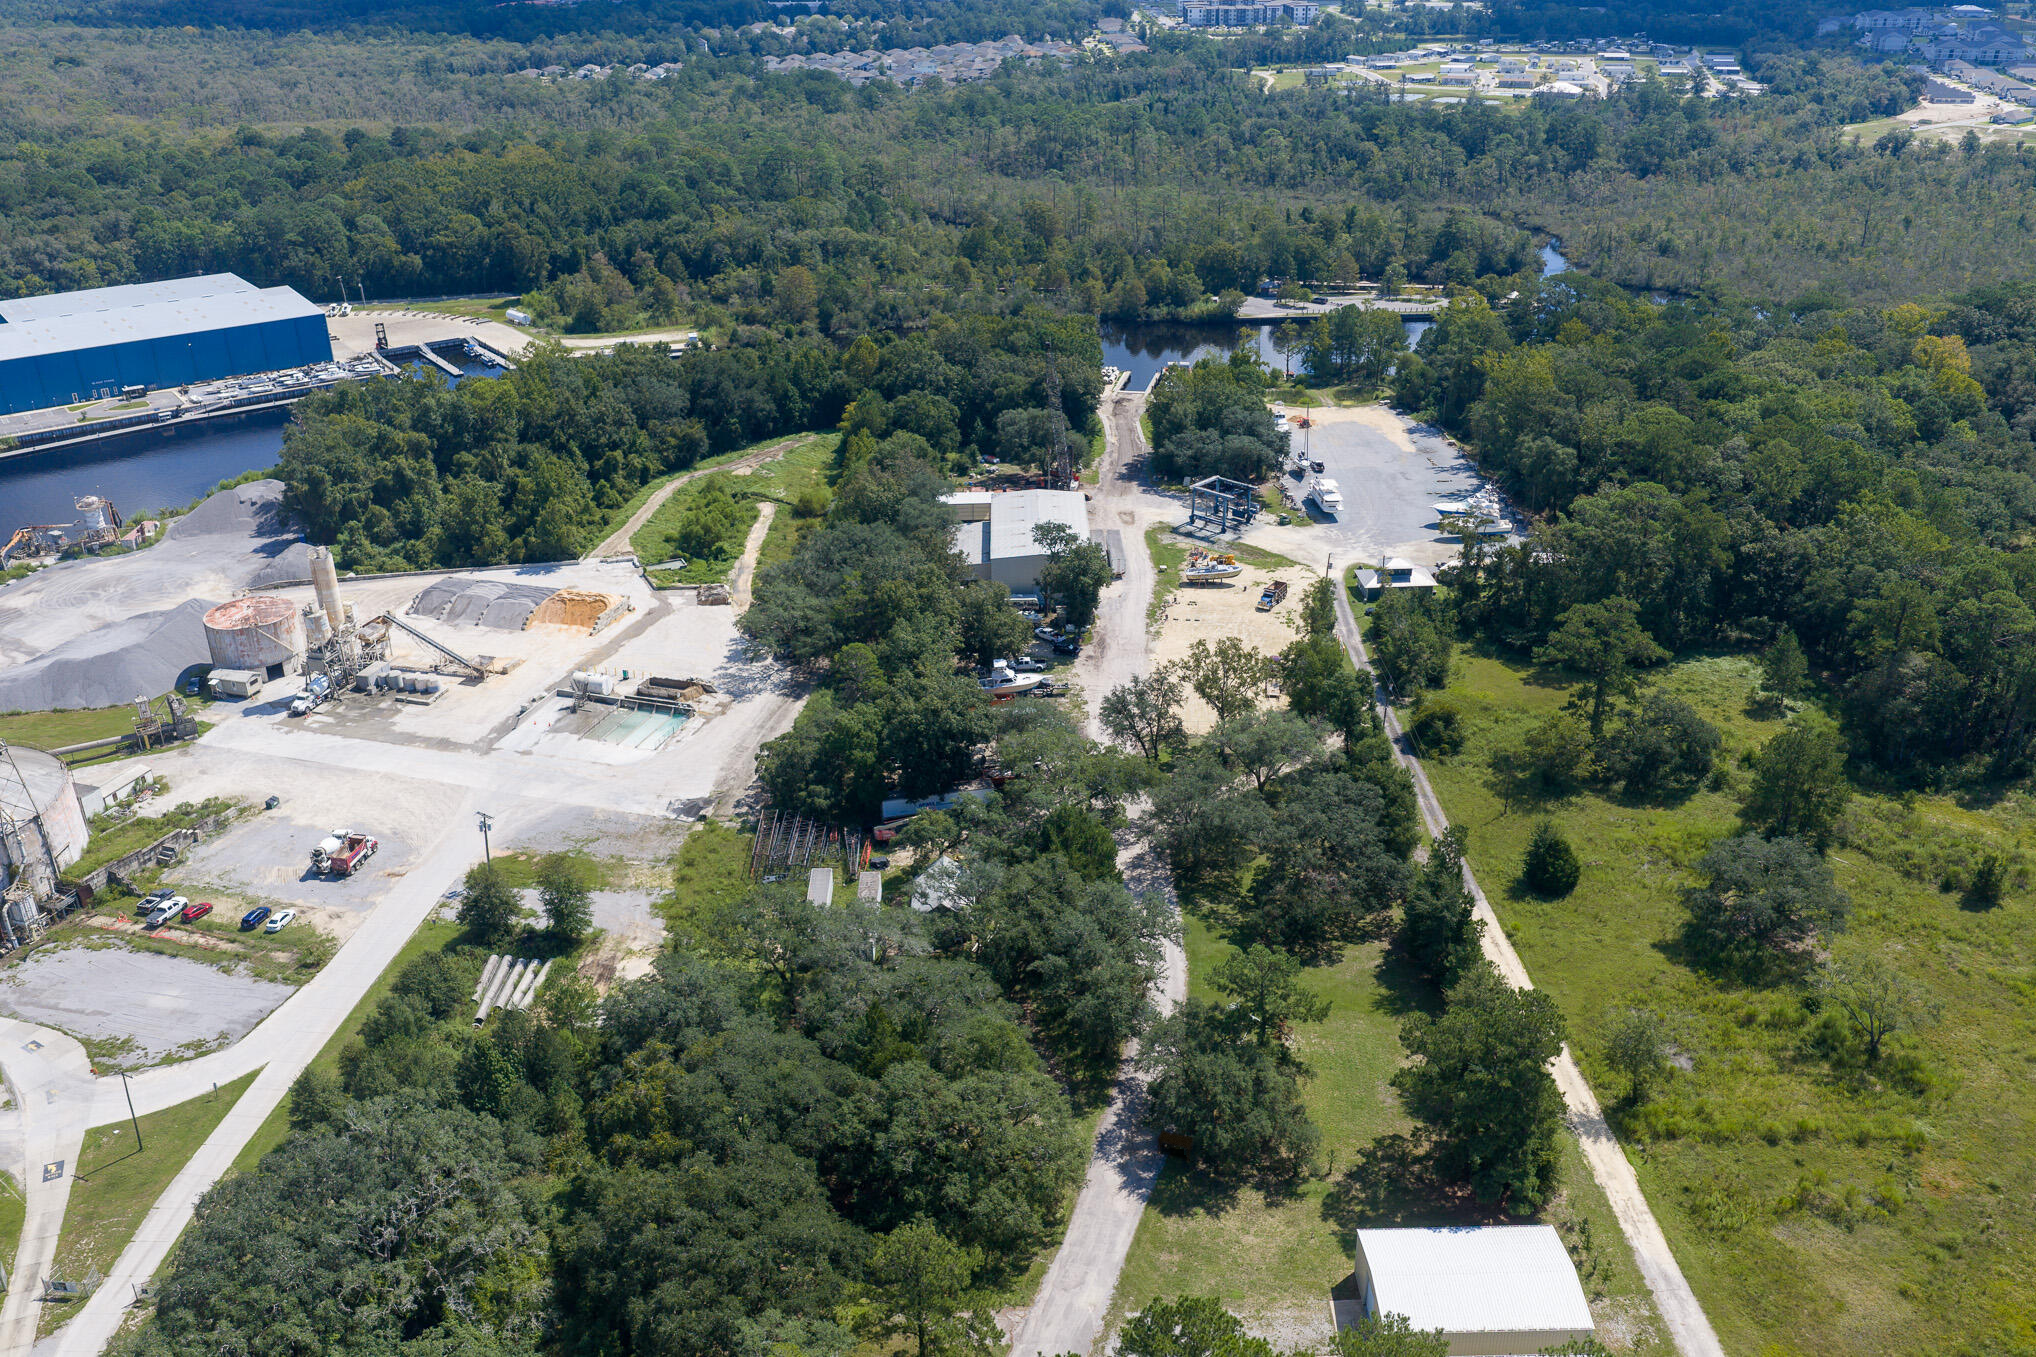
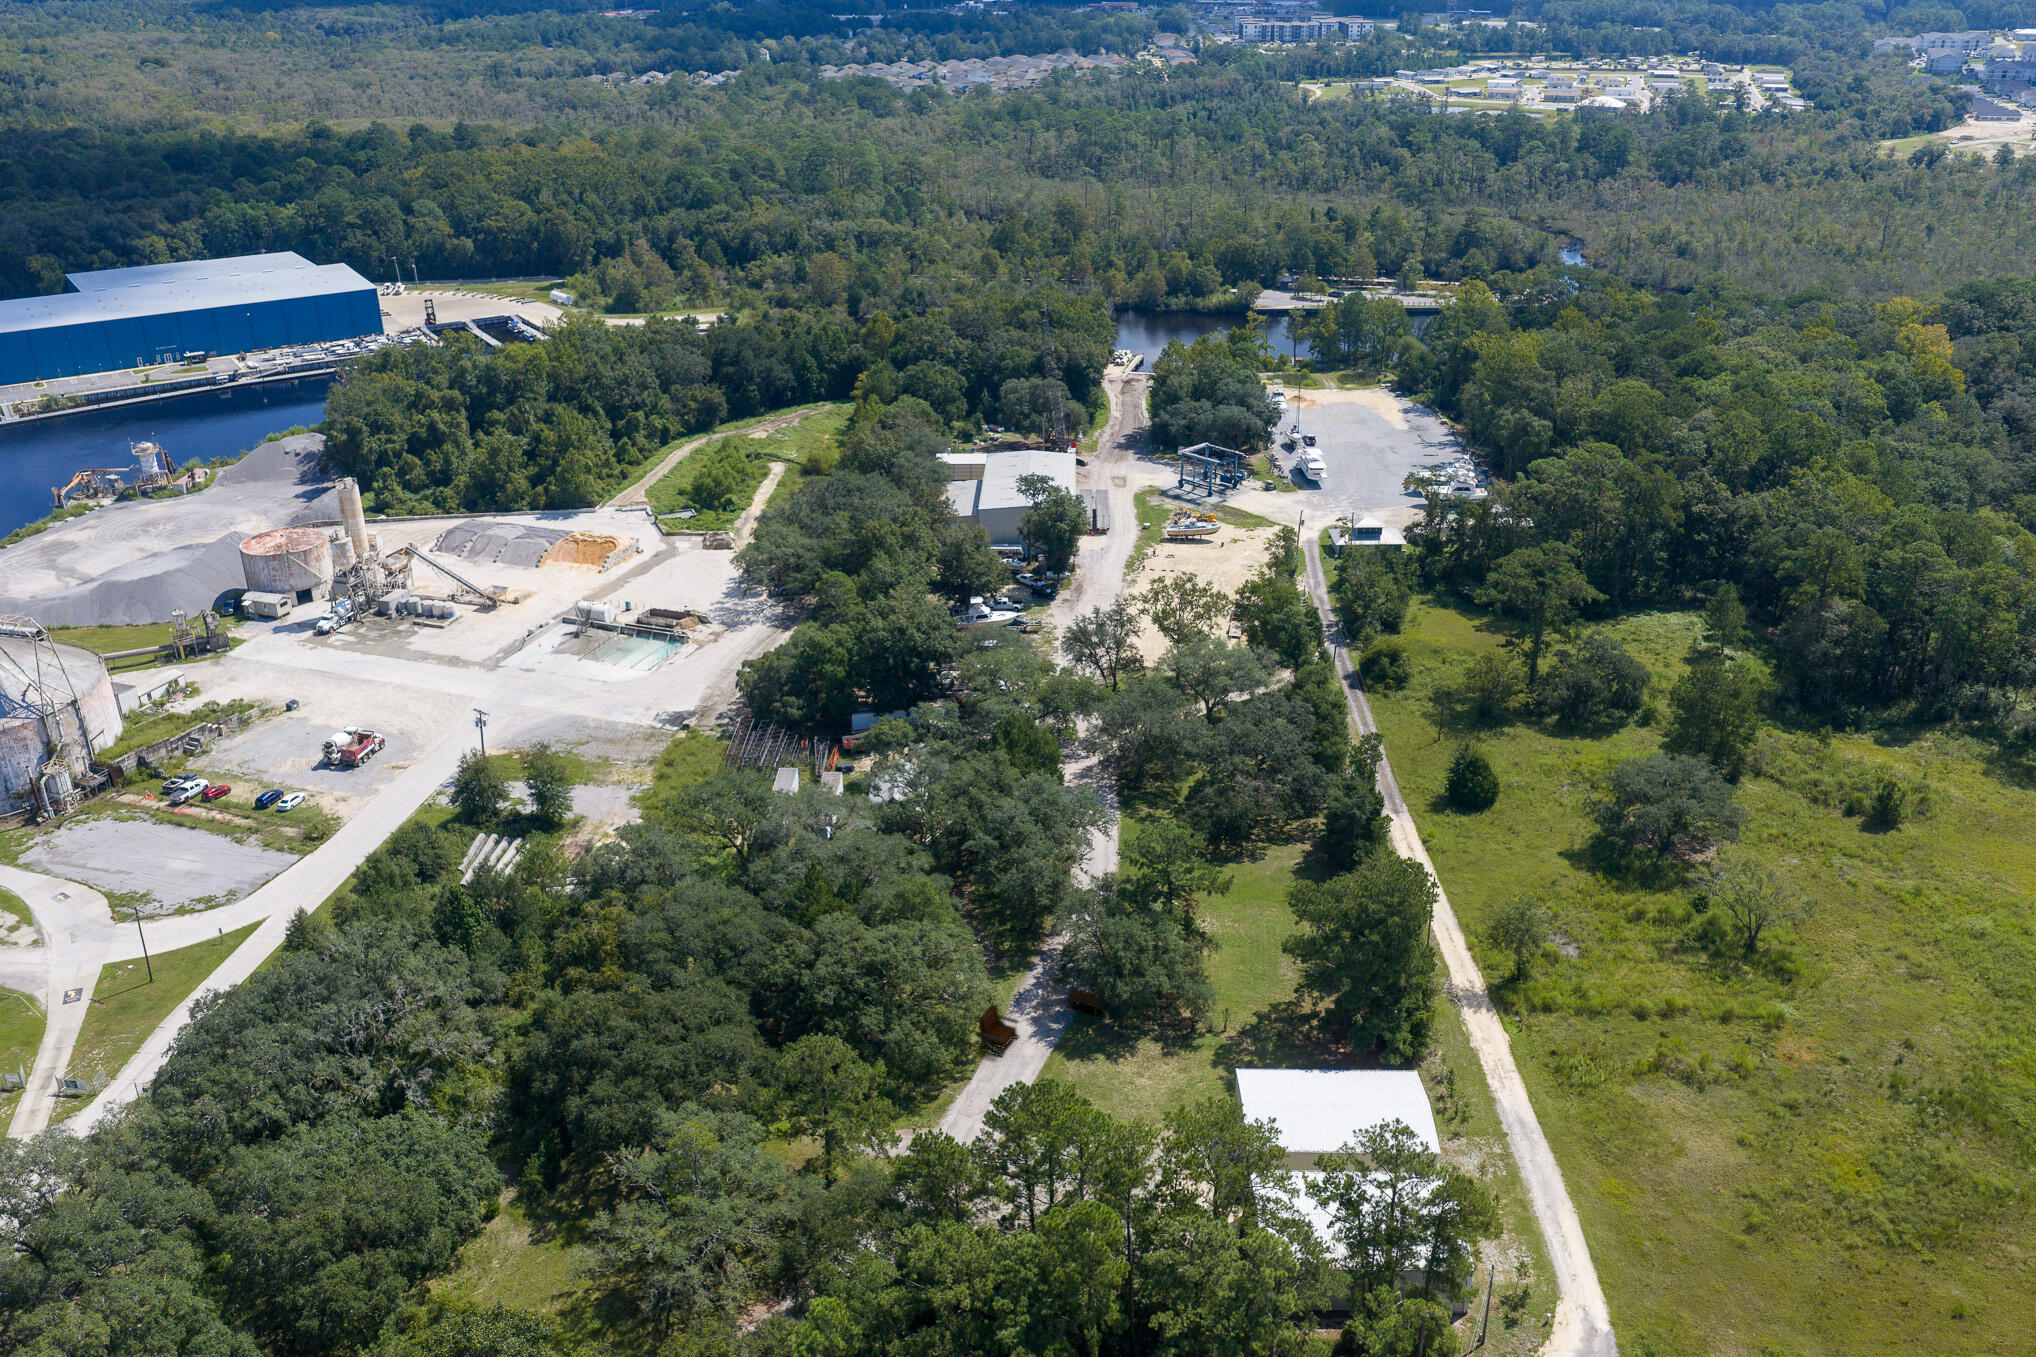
lounge chair: none [1063,1156,1110,1217] -> present [975,1004,1019,1057]

